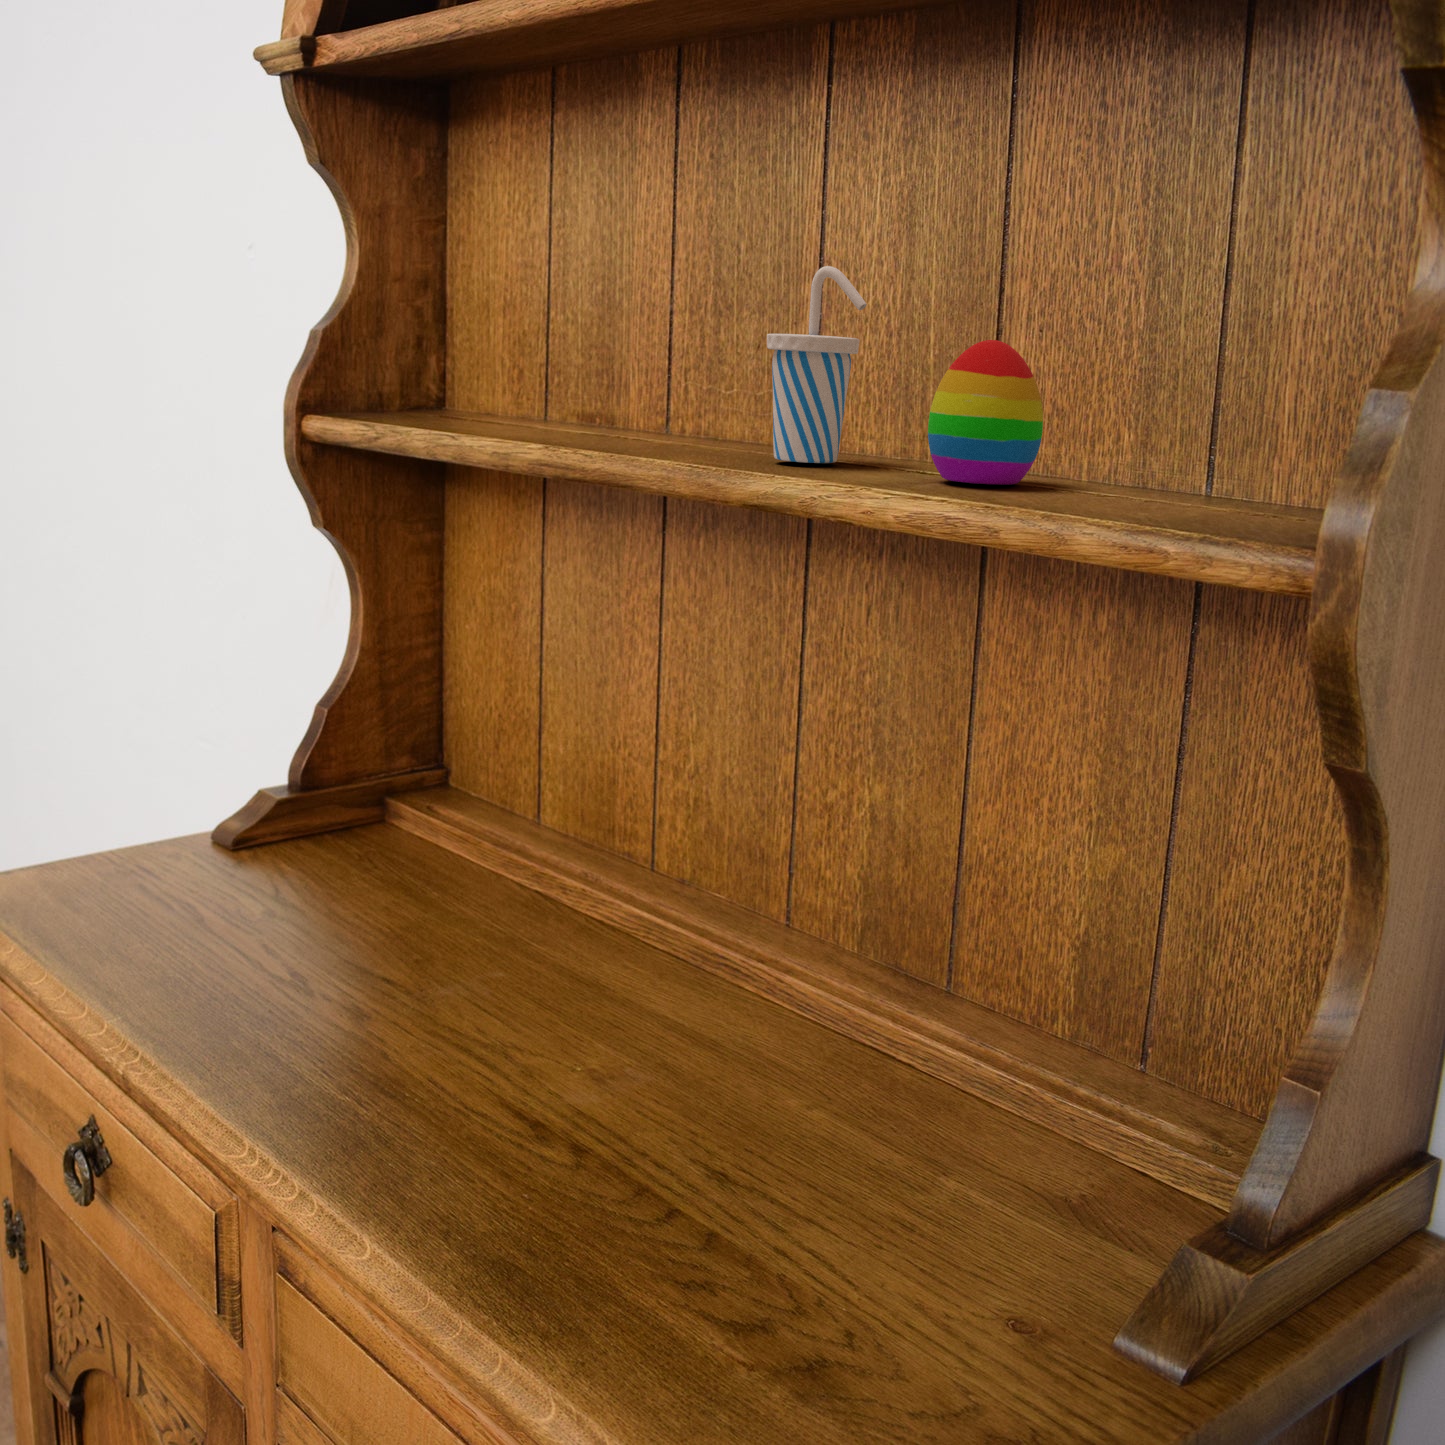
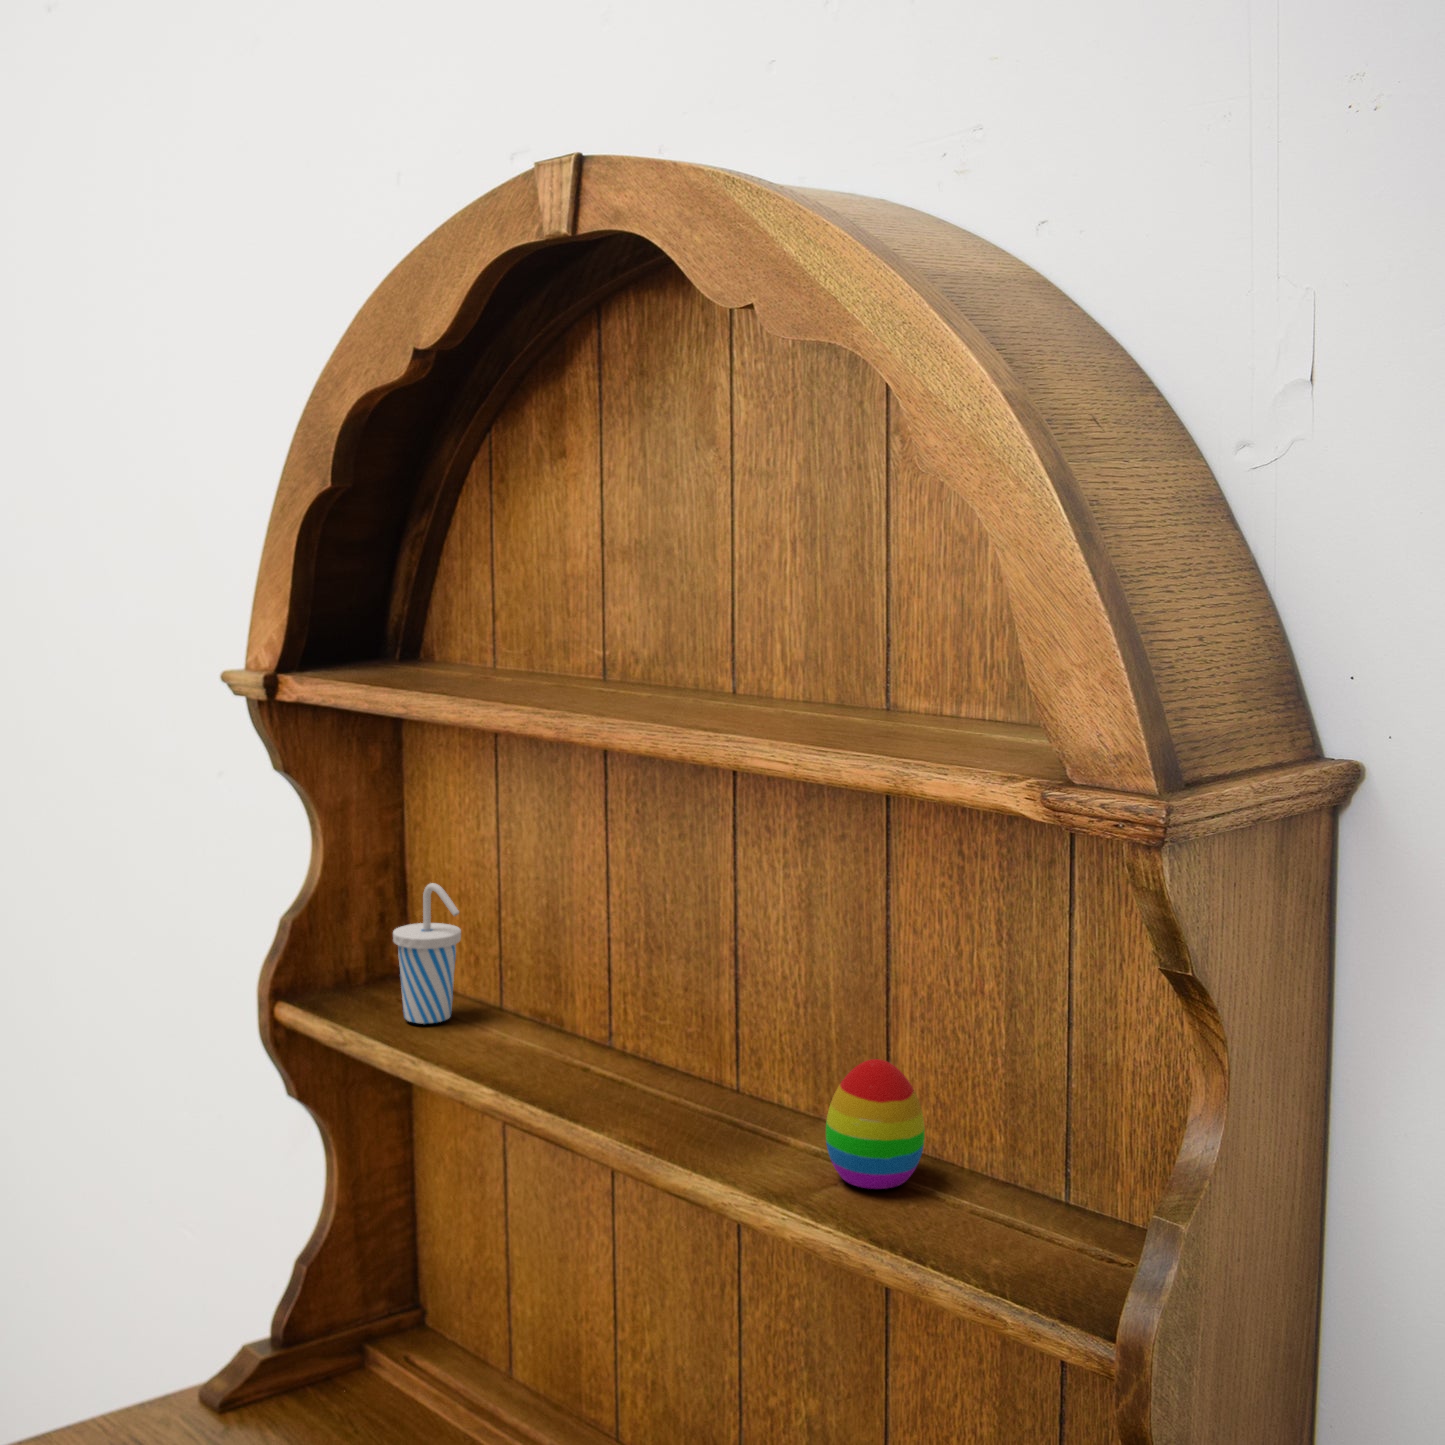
cup: present [767,266,867,463] -> present [393,883,461,1024]

